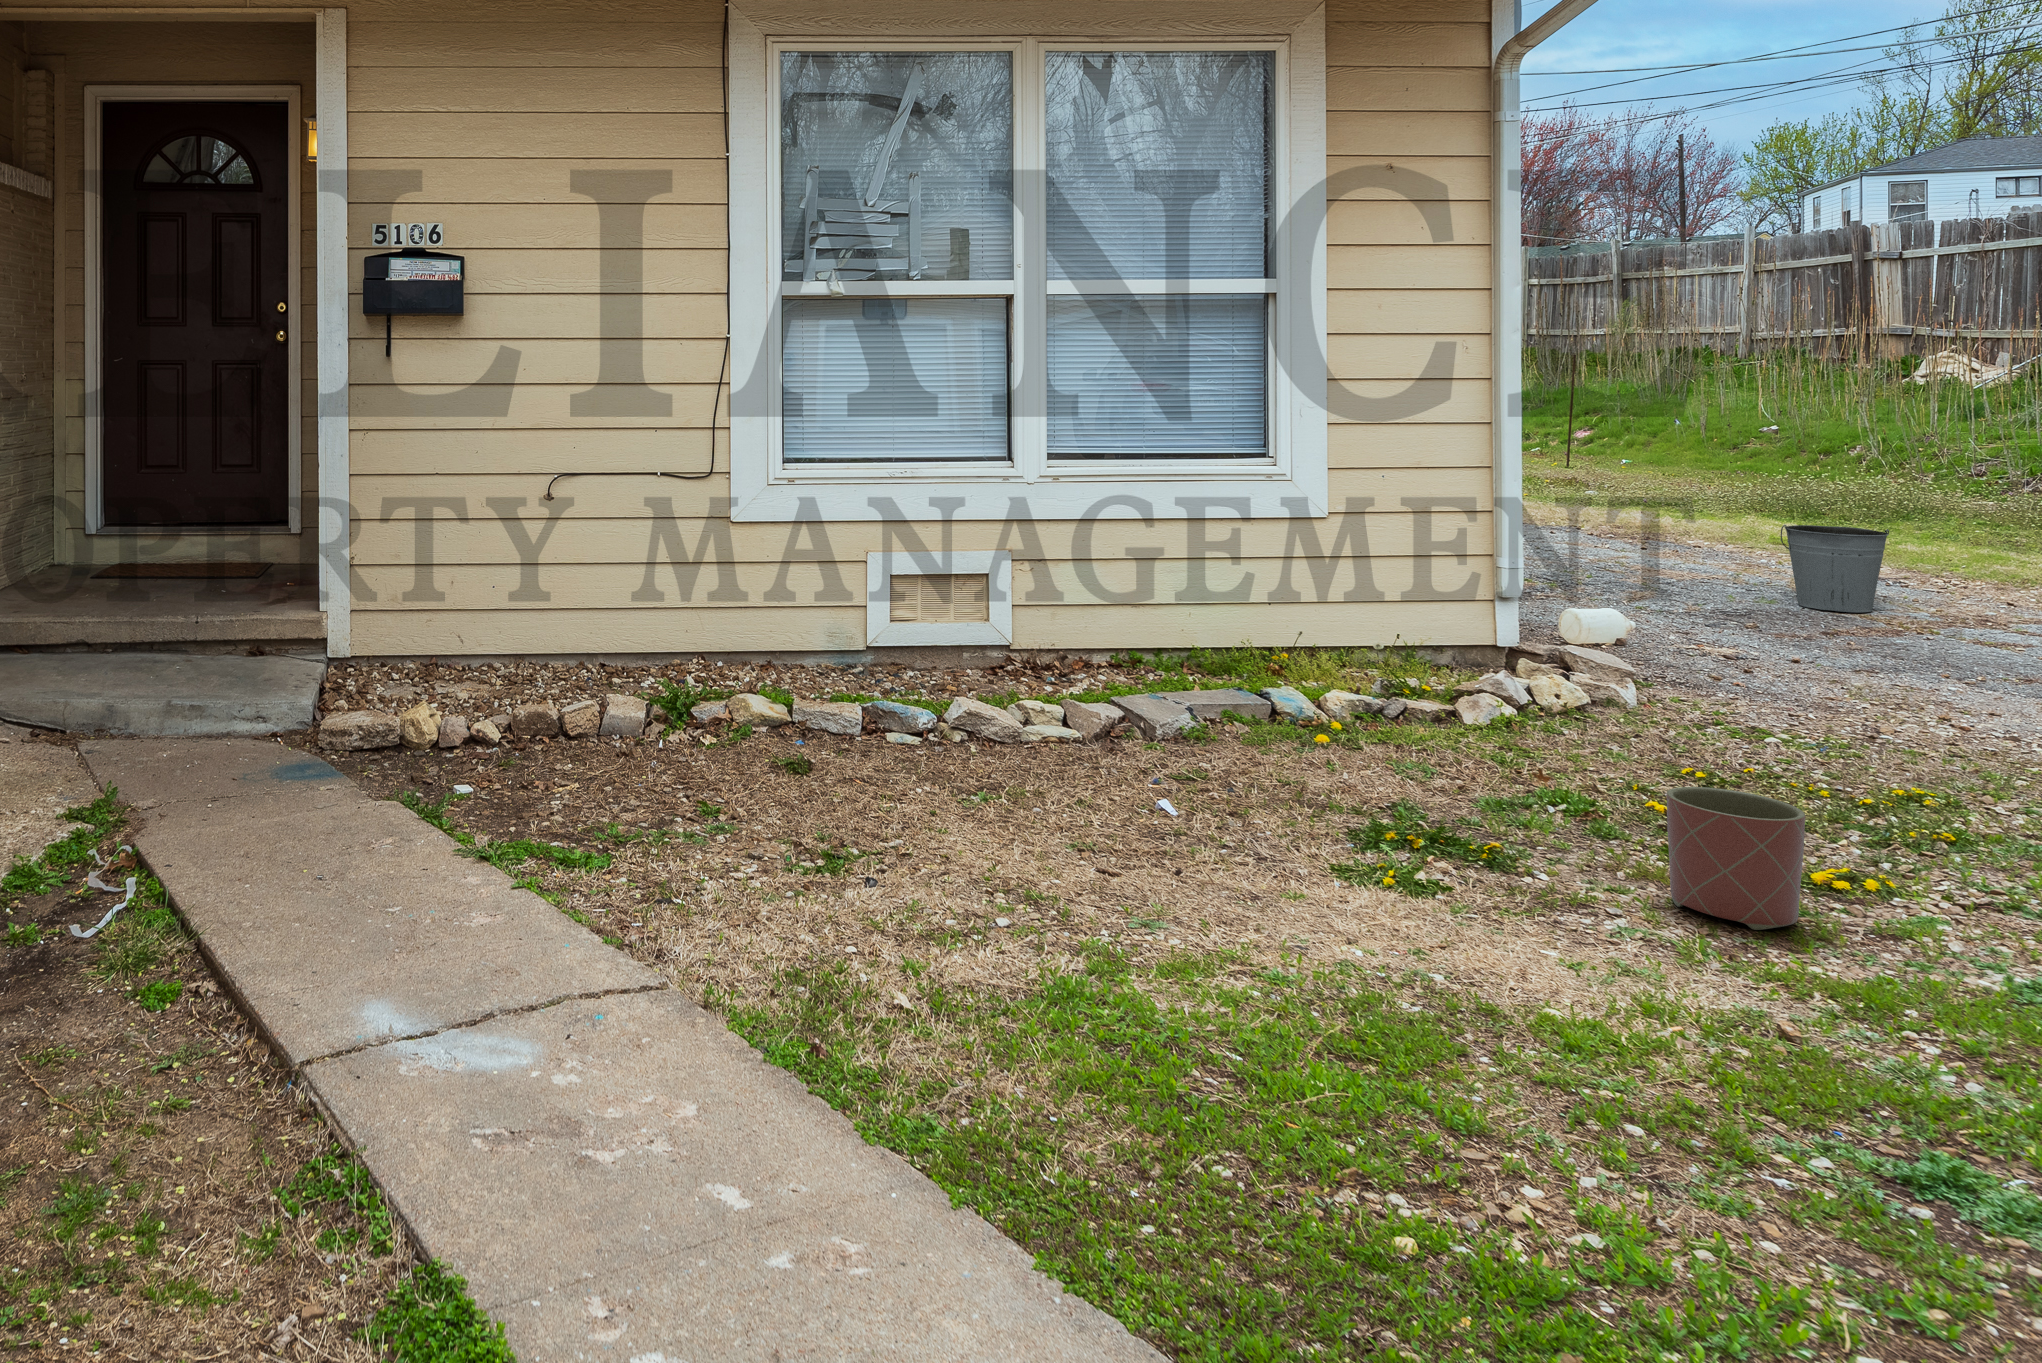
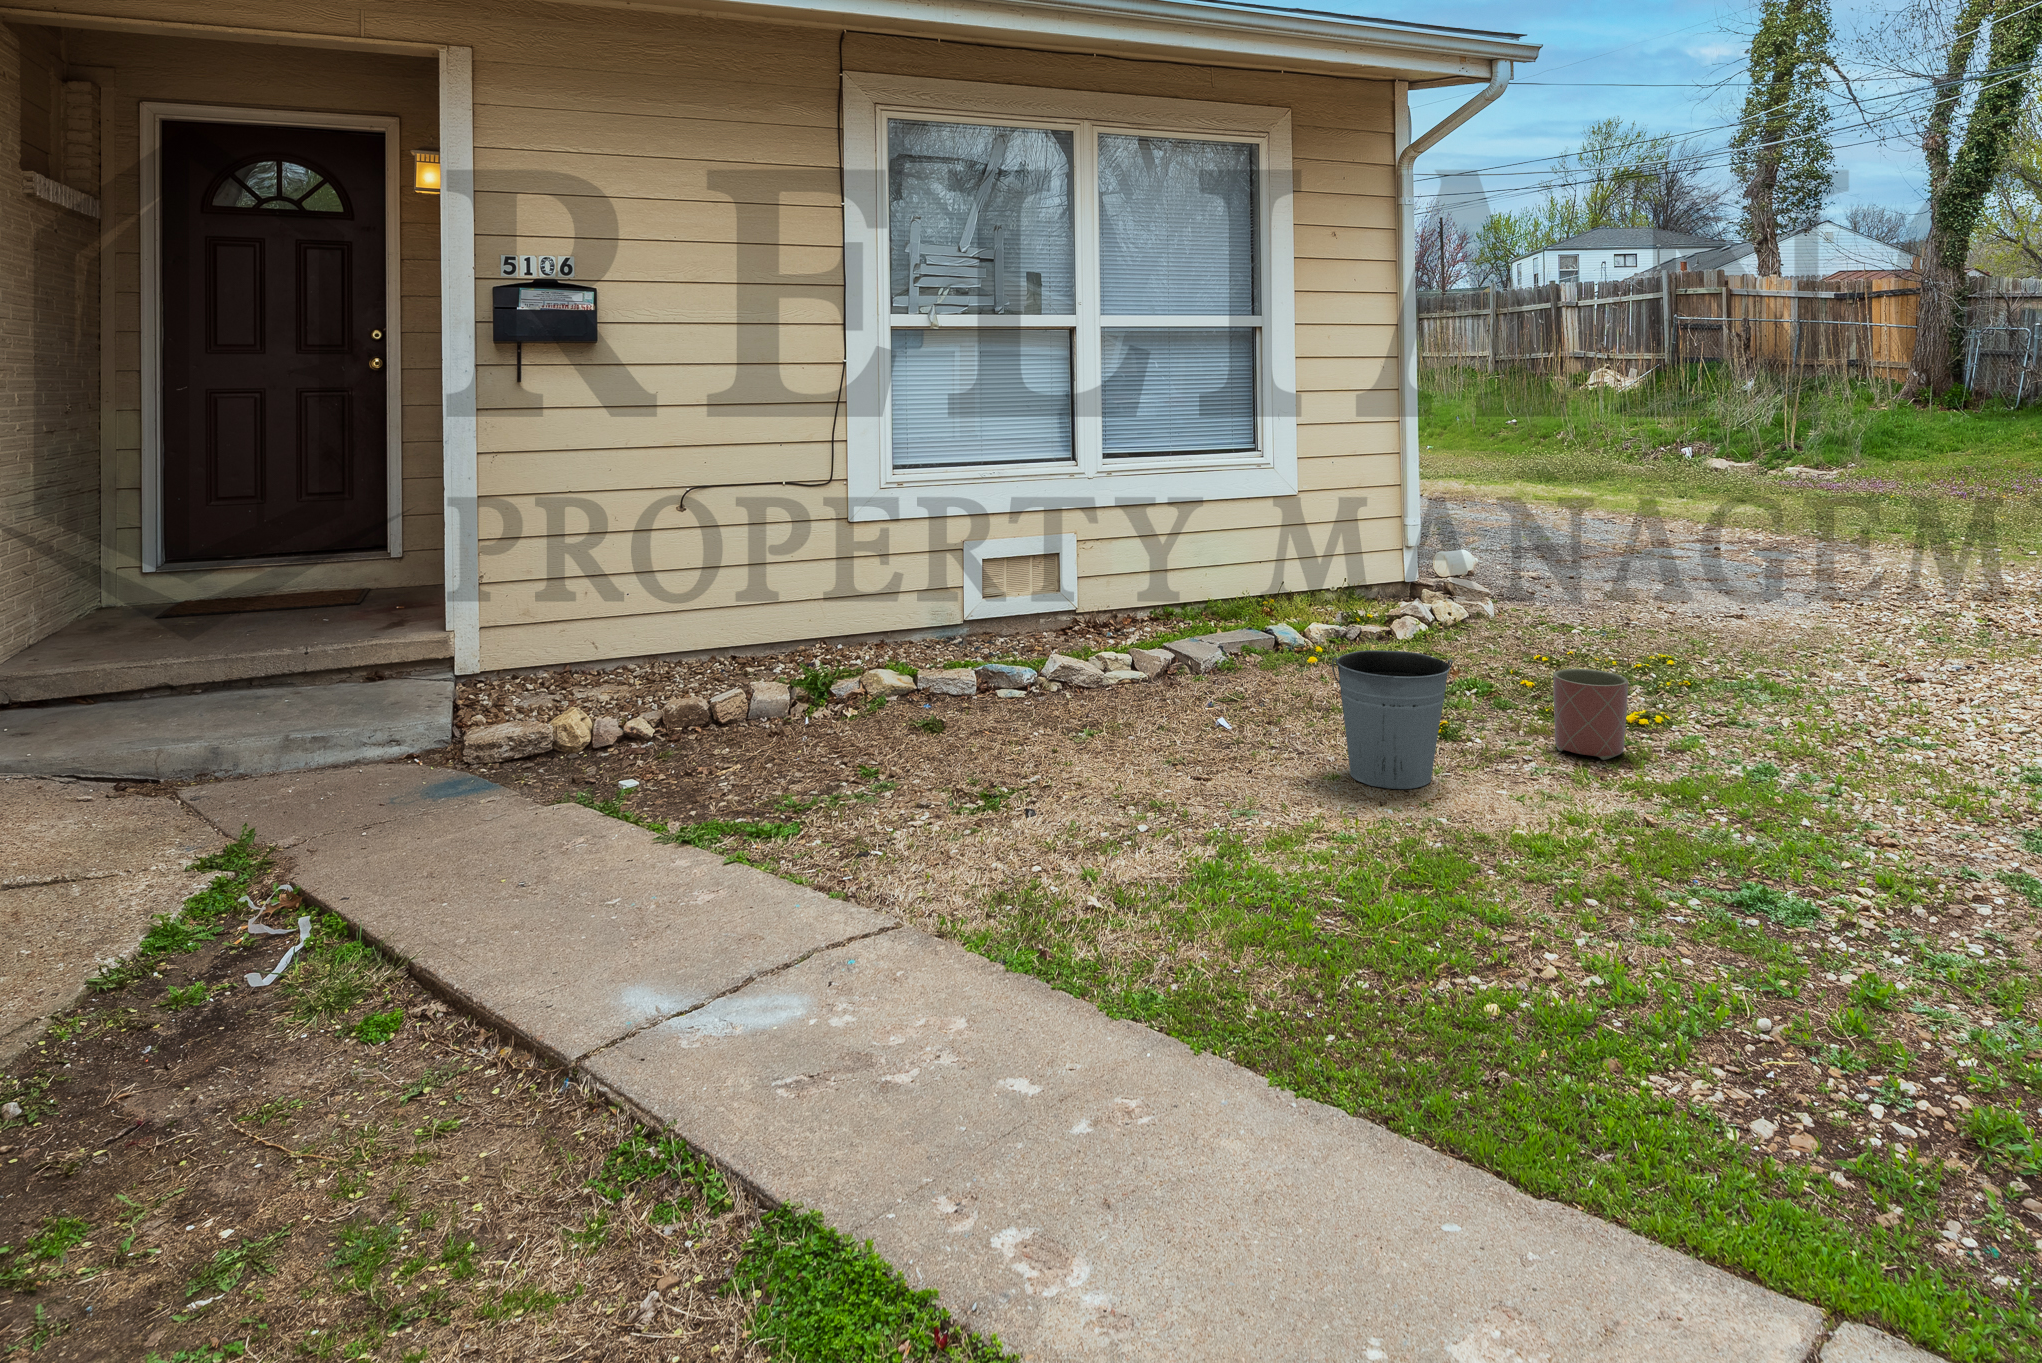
bucket: present [1781,525,1889,612] -> present [1332,650,1453,789]

